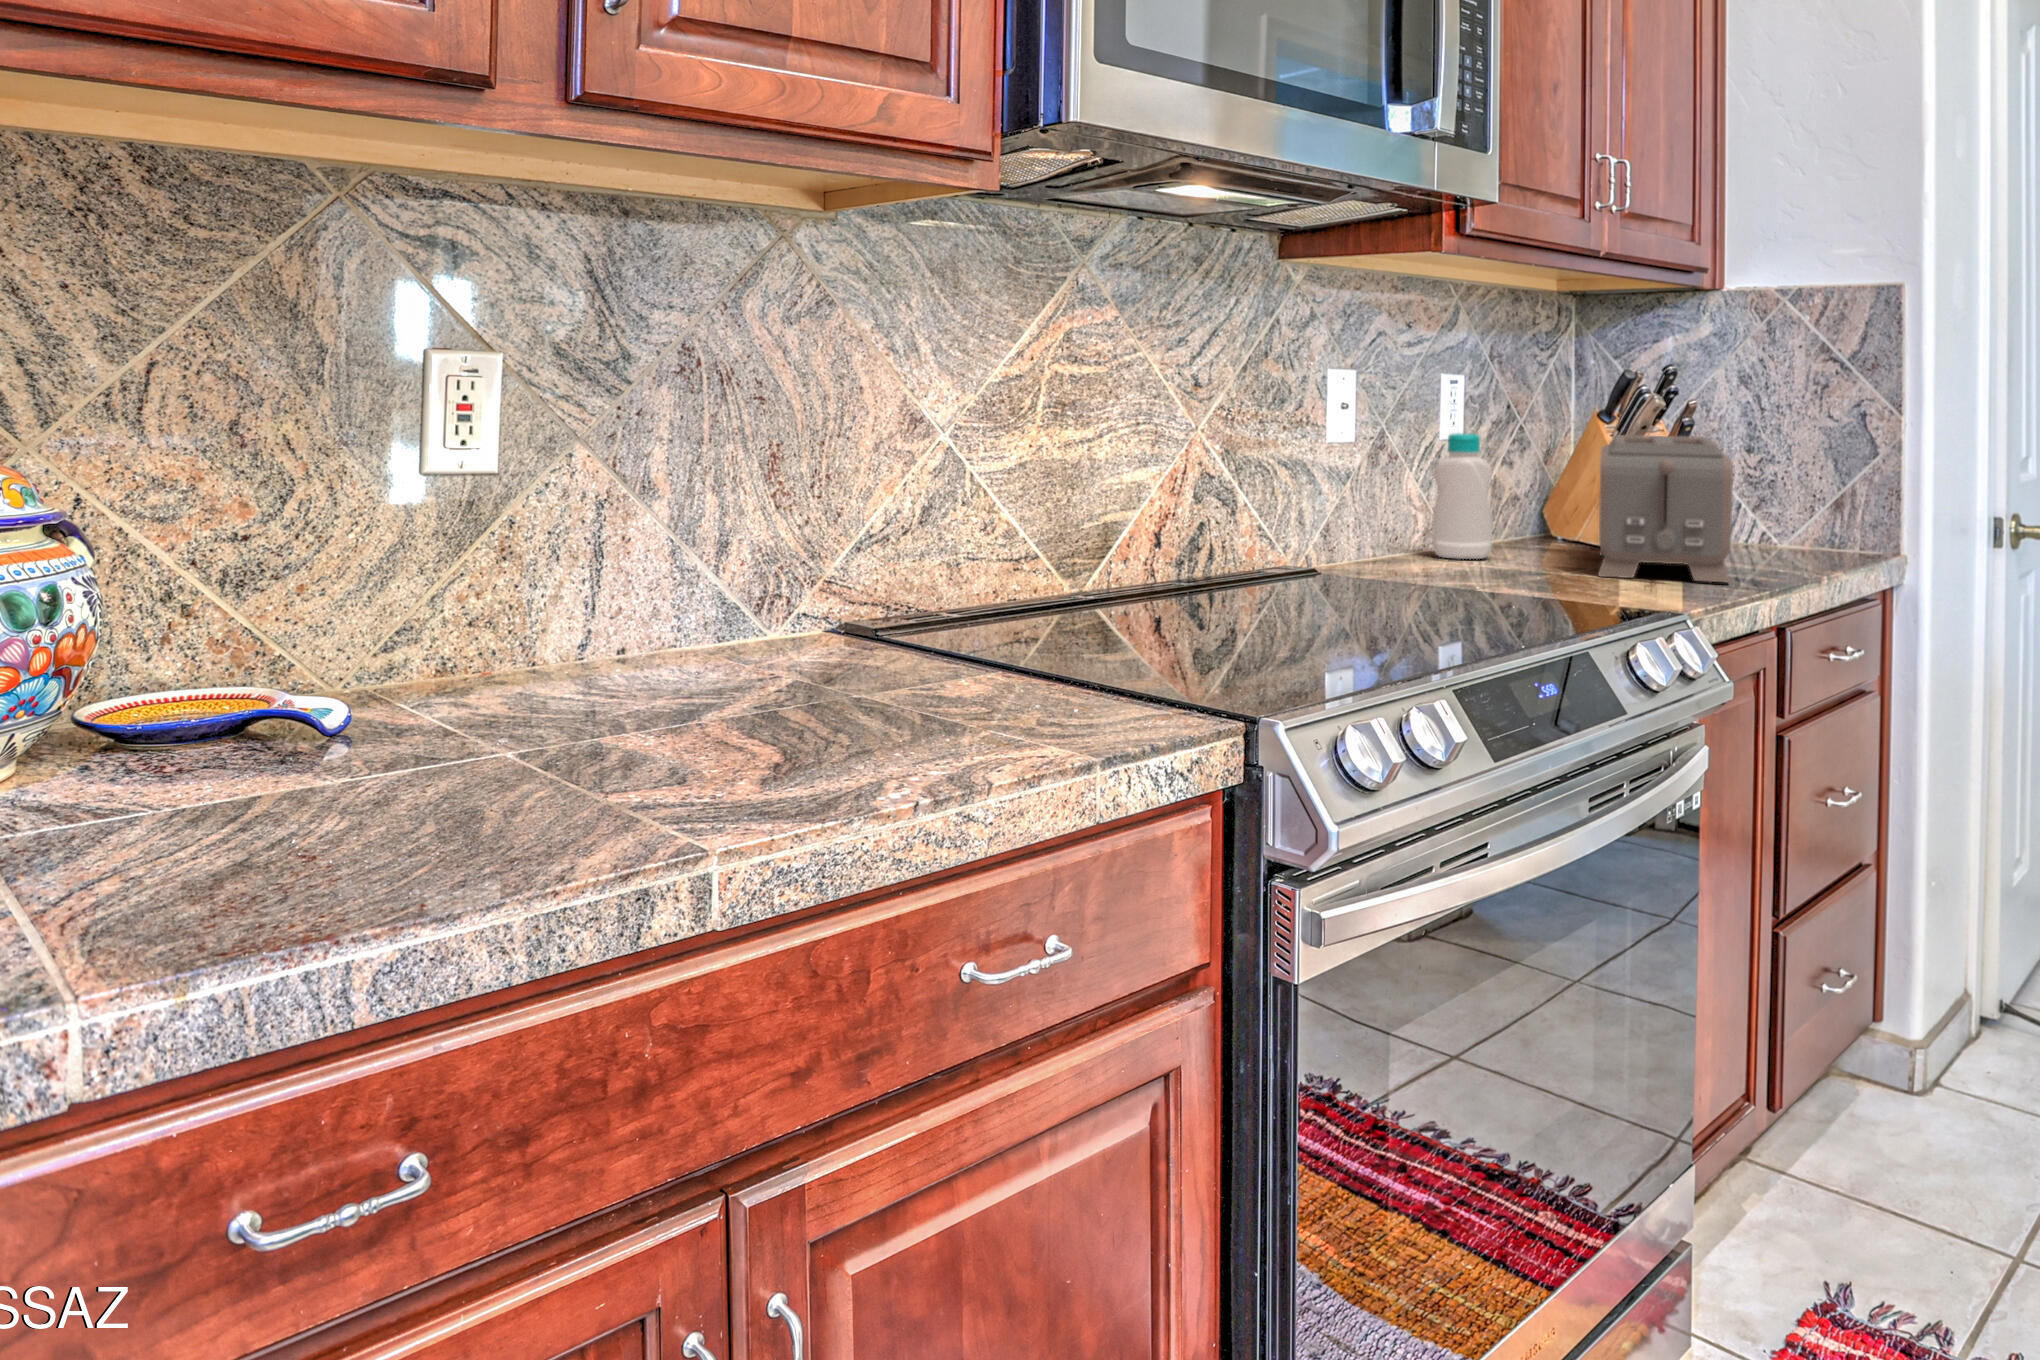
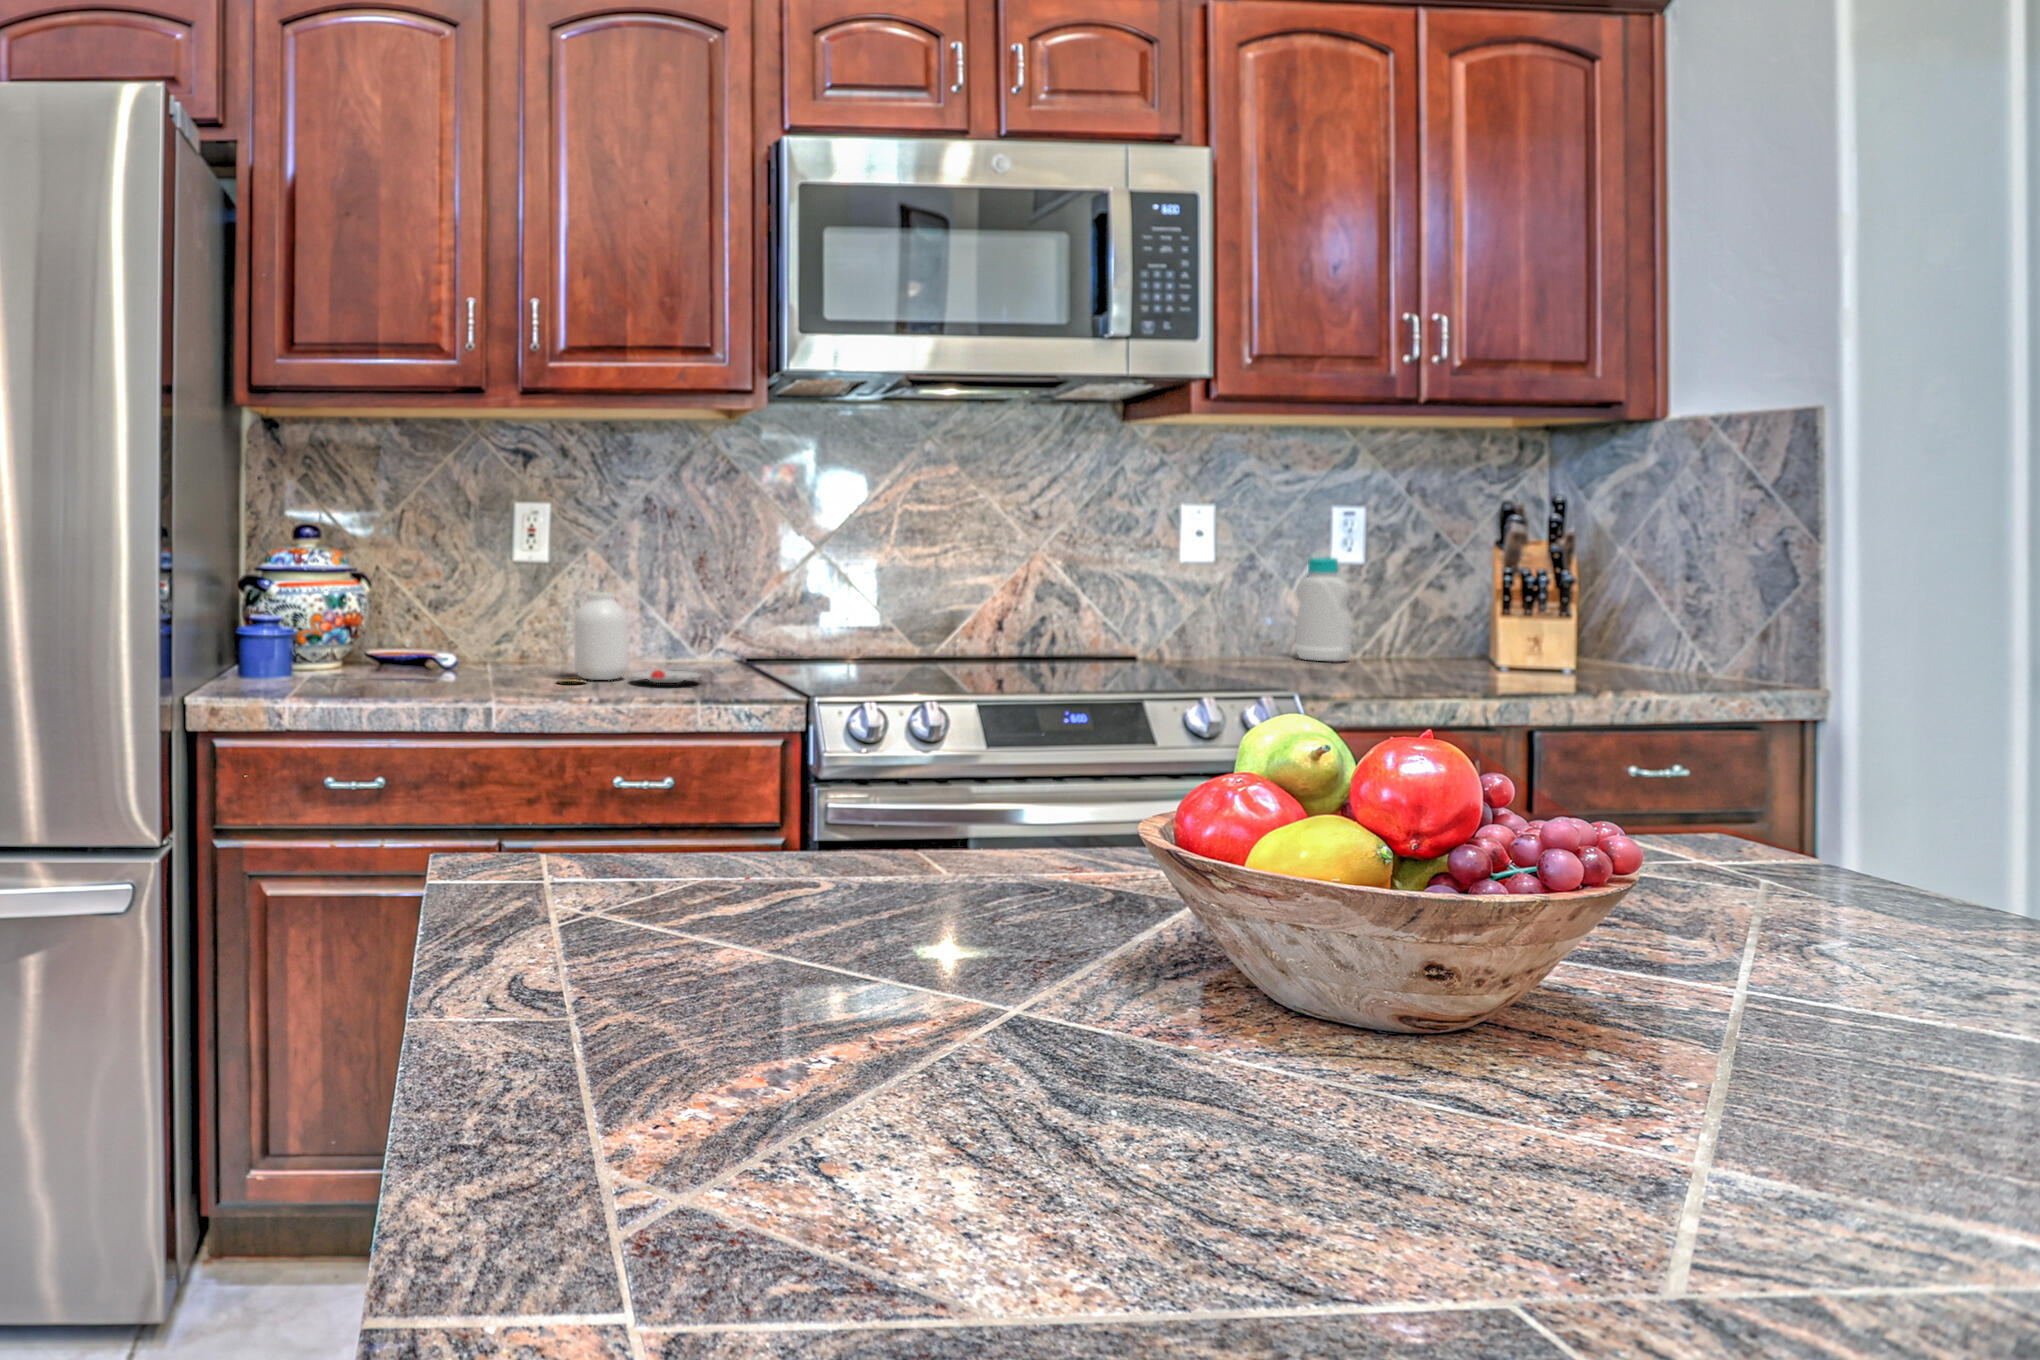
toaster: present [1598,435,1733,583] -> none [1402,560,1607,686]
jar: none [697,542,992,752] -> present [558,592,701,683]

